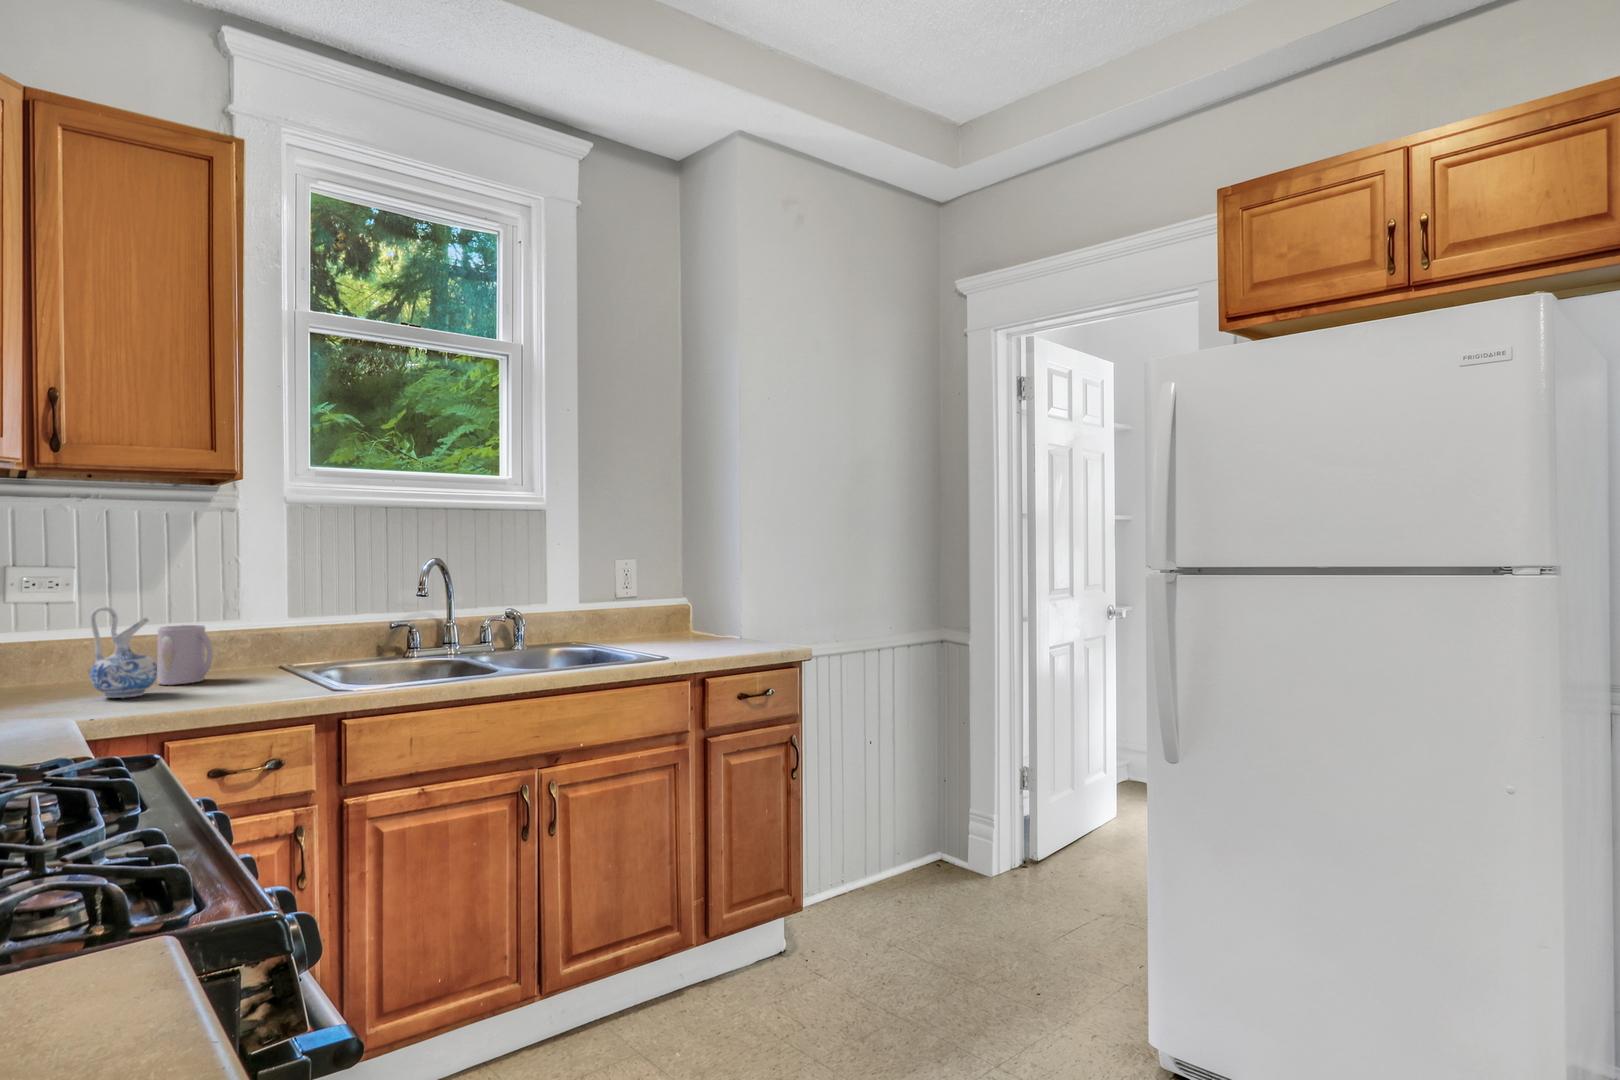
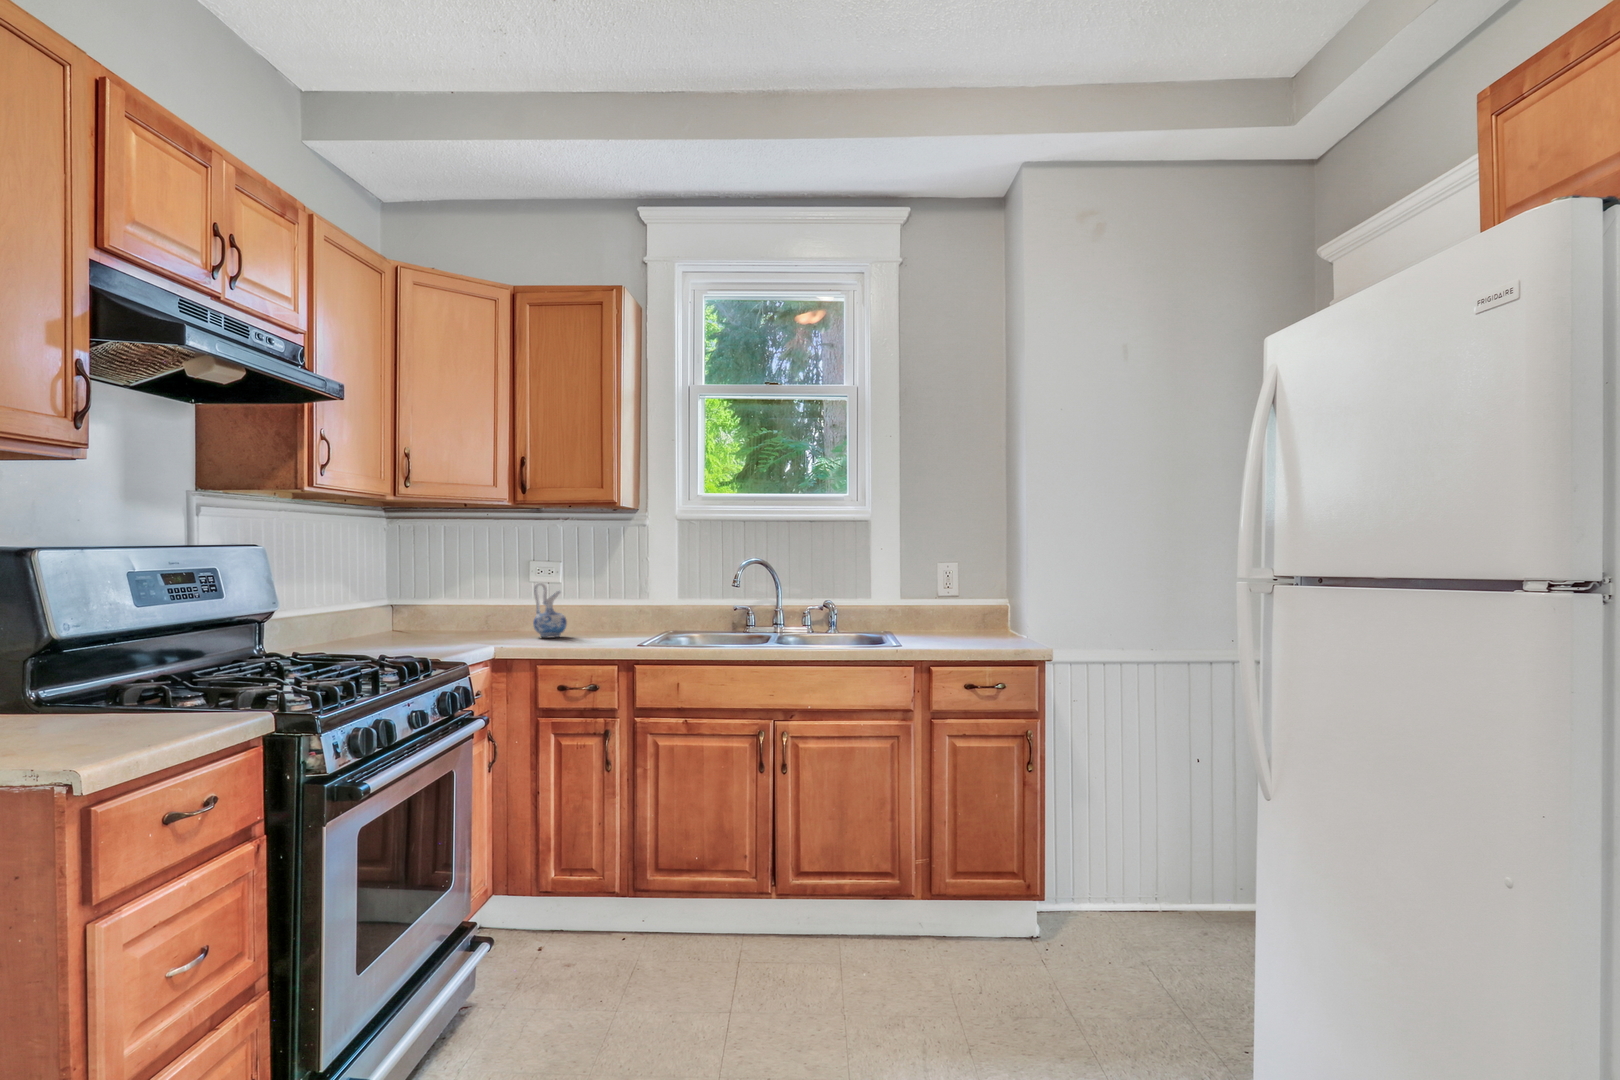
mug: present [157,625,213,685] -> none [581,598,610,634]

